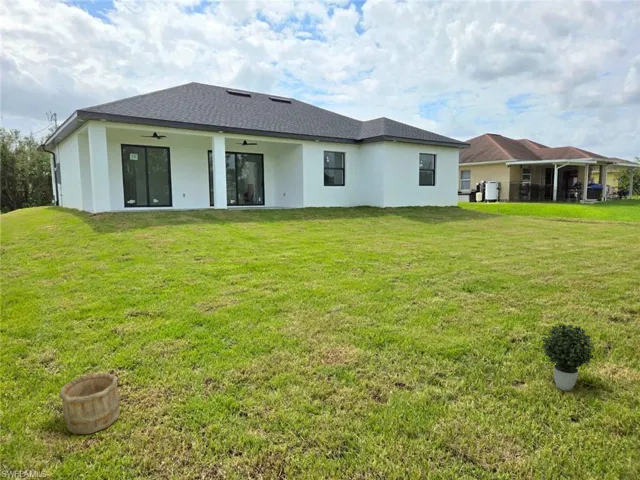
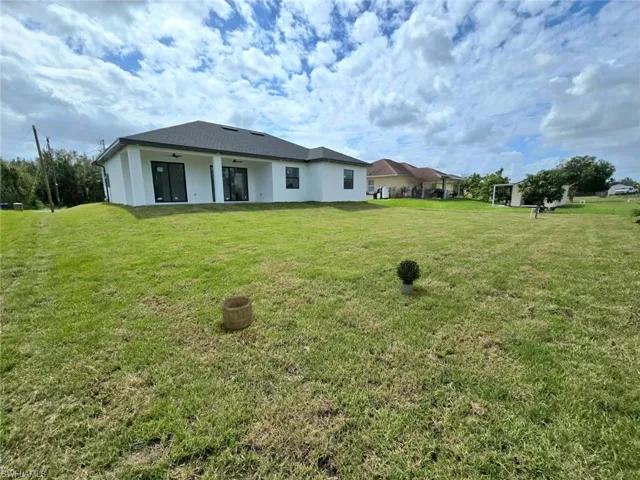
wooden bucket: present [59,373,119,434] -> present [221,296,253,330]

